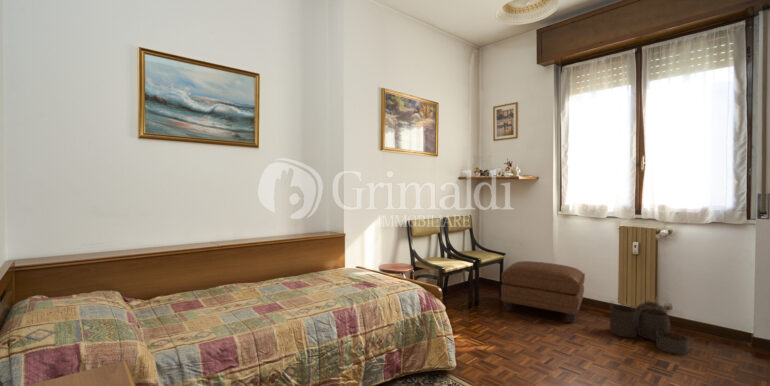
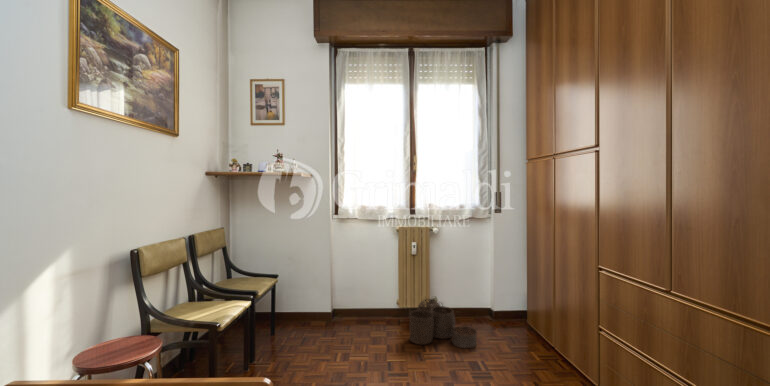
ottoman: present [501,261,585,323] -> none [291,278,384,354]

